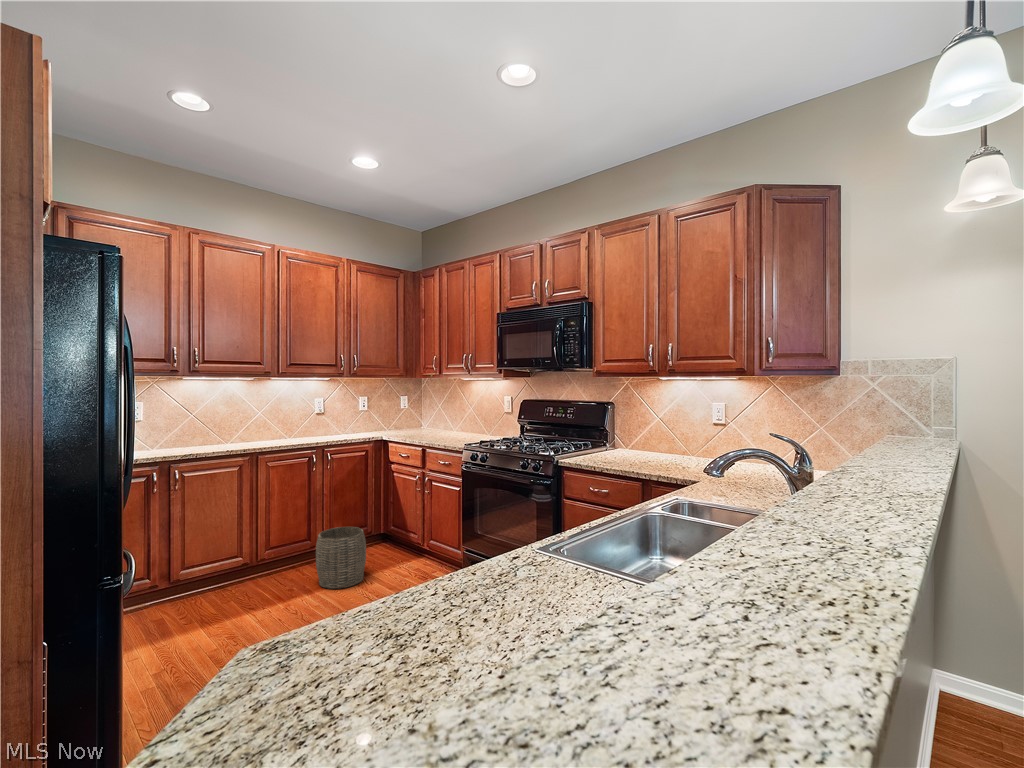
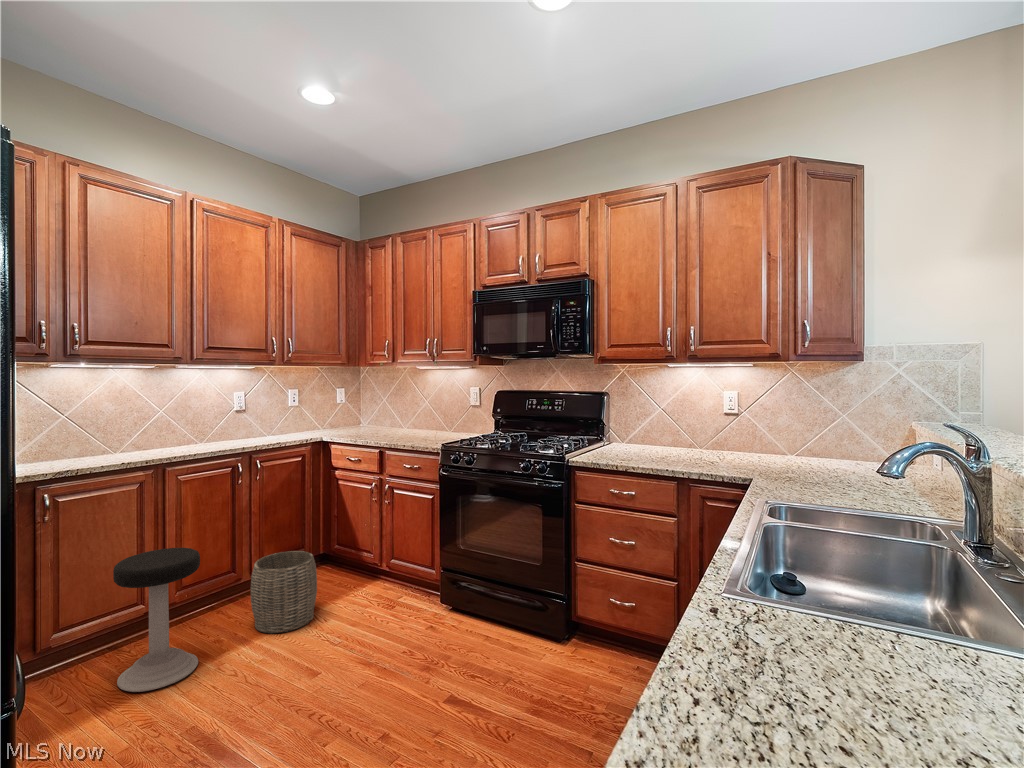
stool: none [216,516,275,617] -> present [113,548,200,692]

